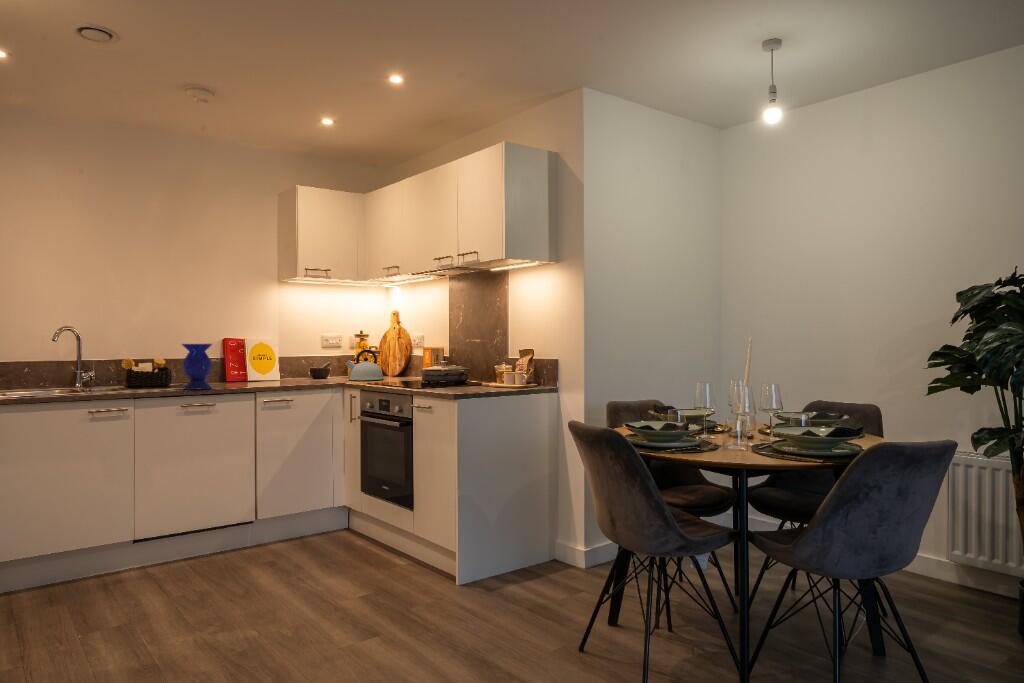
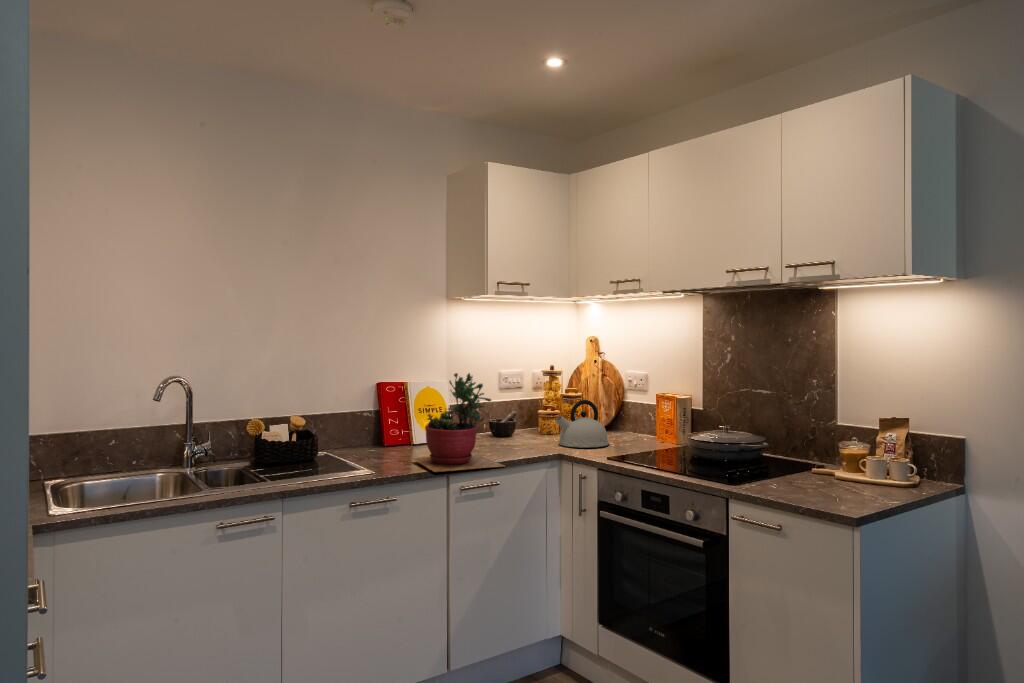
succulent plant: none [233,327,293,387] -> present [412,373,503,472]
vase: present [182,344,212,390] -> none [346,402,391,478]

